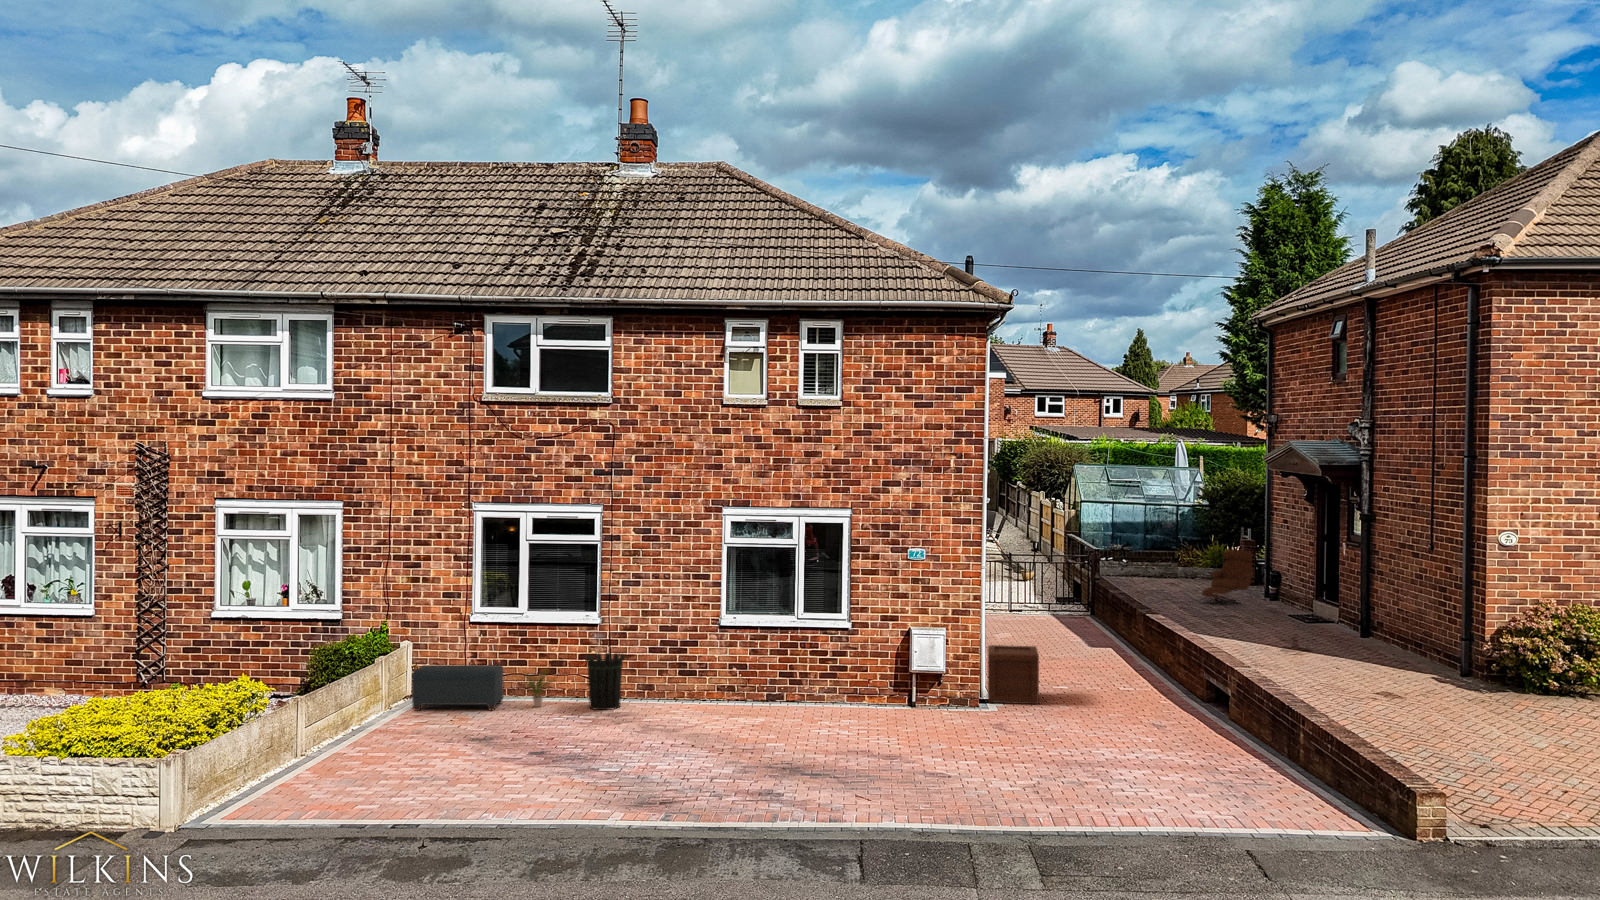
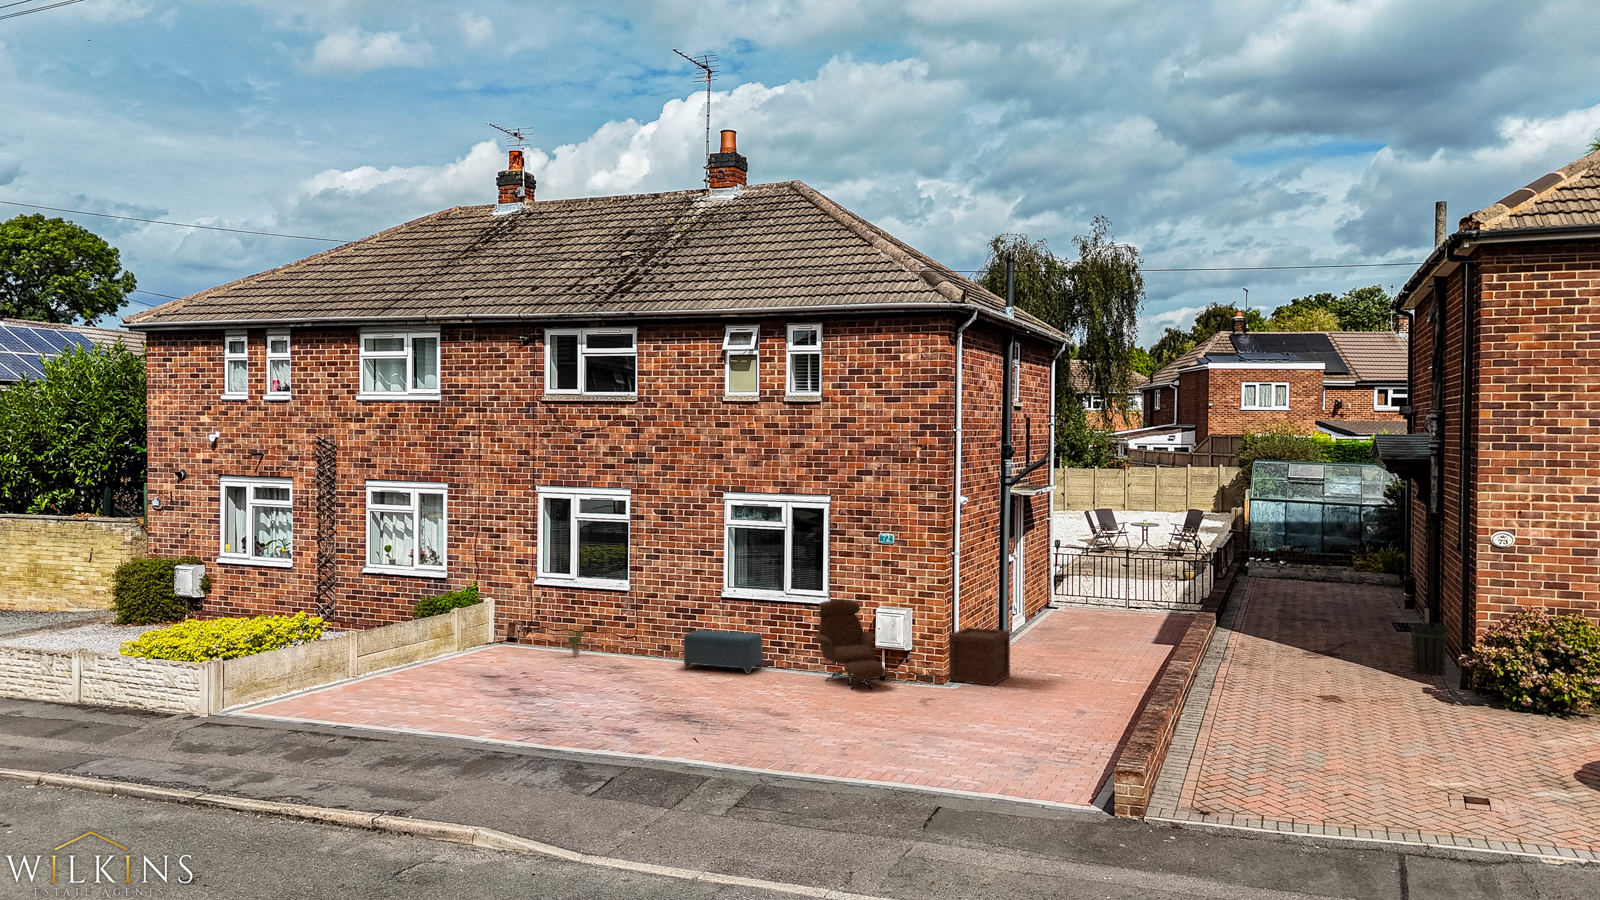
lounge chair: present [1202,550,1253,602] -> present [816,599,886,689]
waste bin: present [585,653,625,710] -> present [1409,623,1450,675]
bench: present [412,665,503,711] -> present [684,630,763,674]

